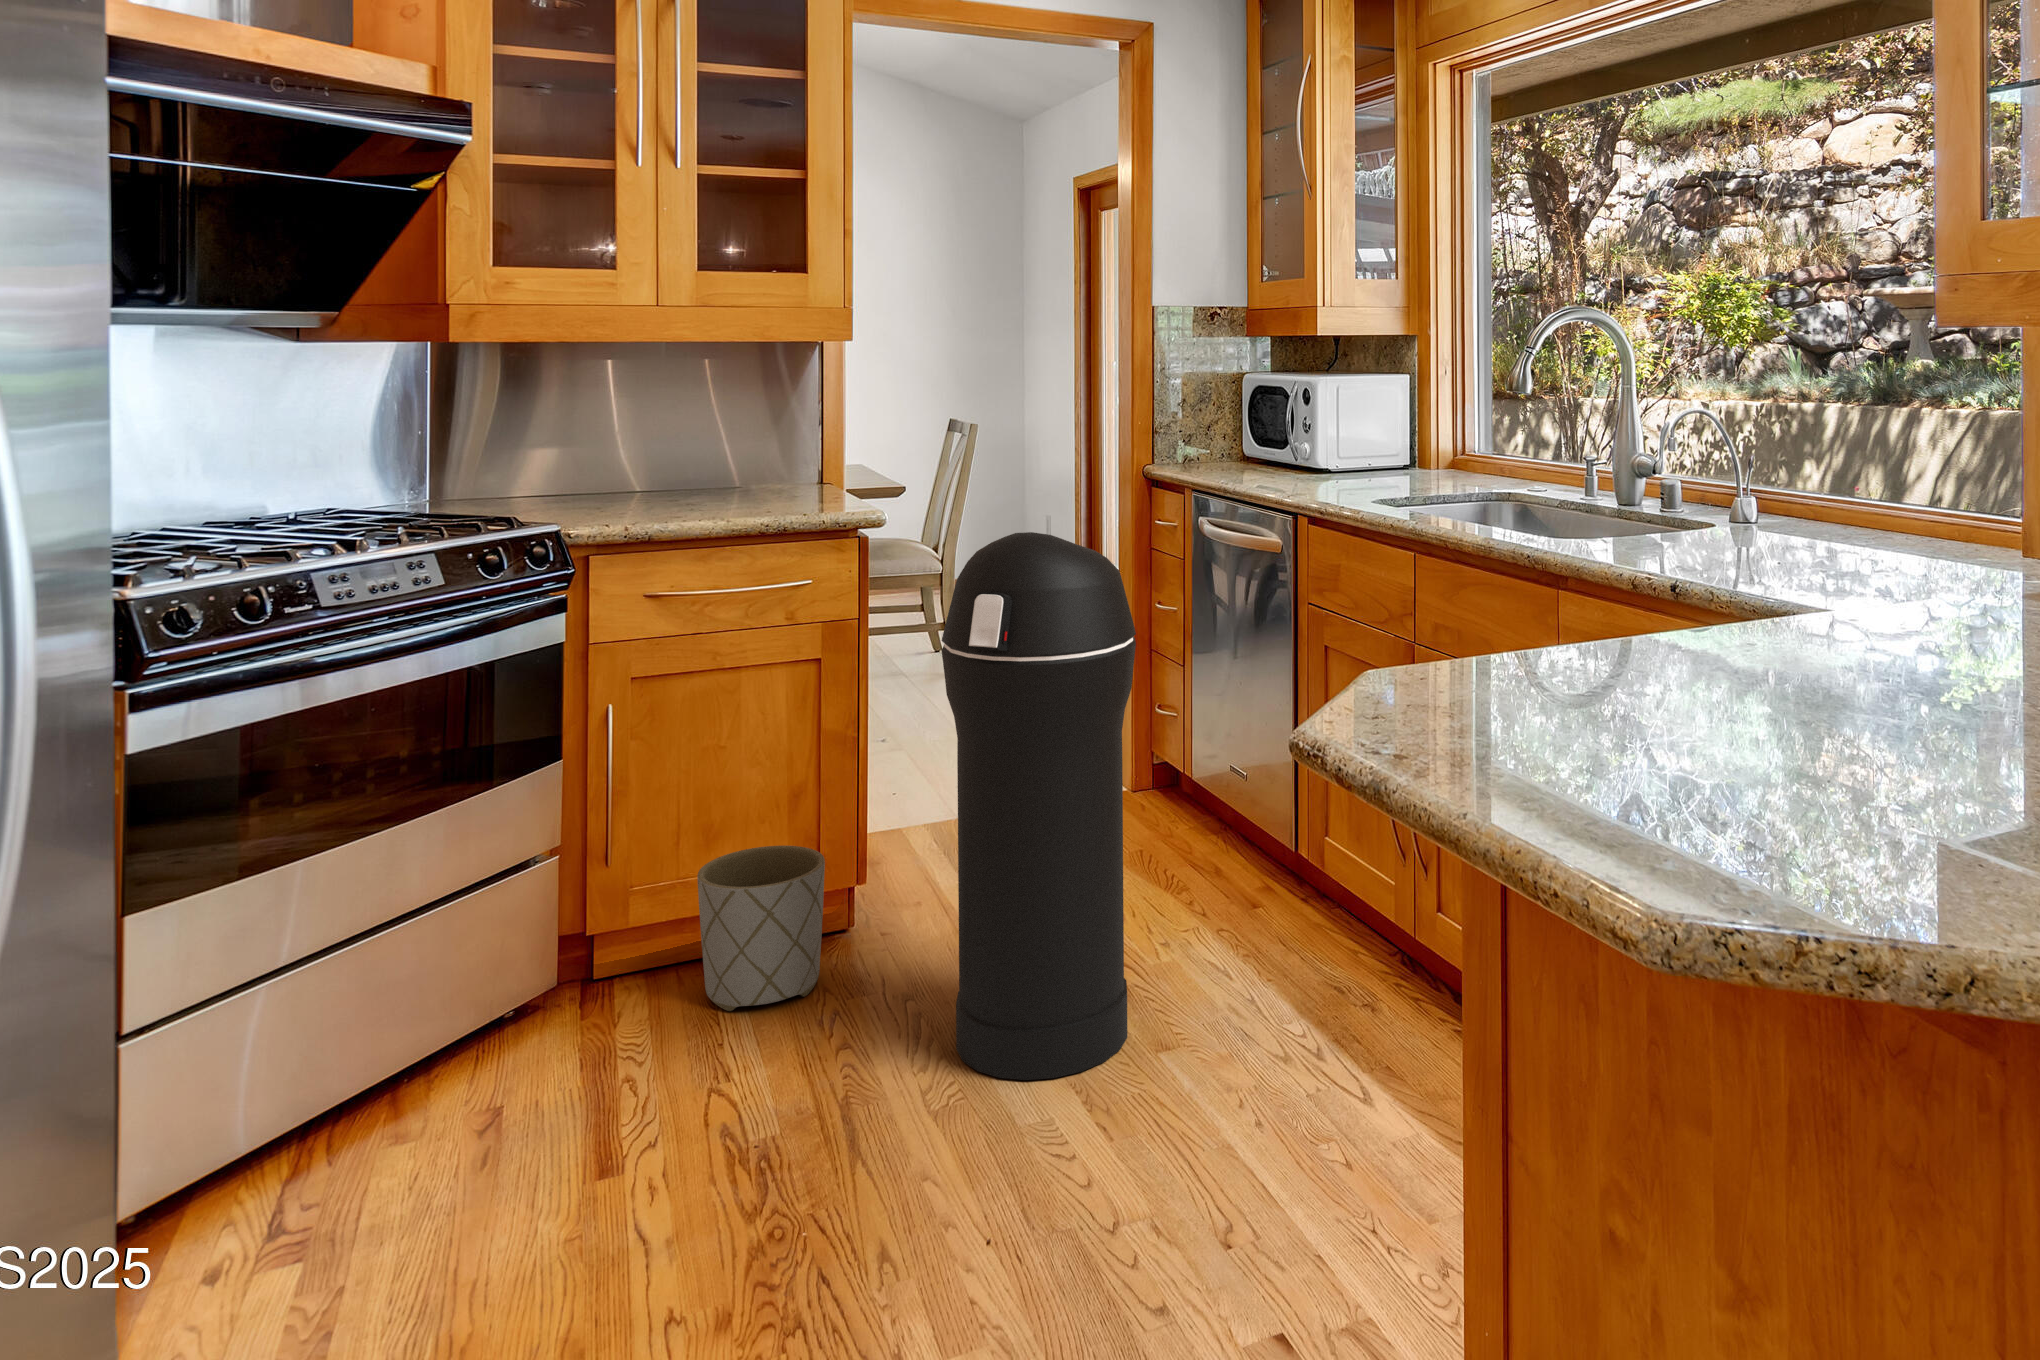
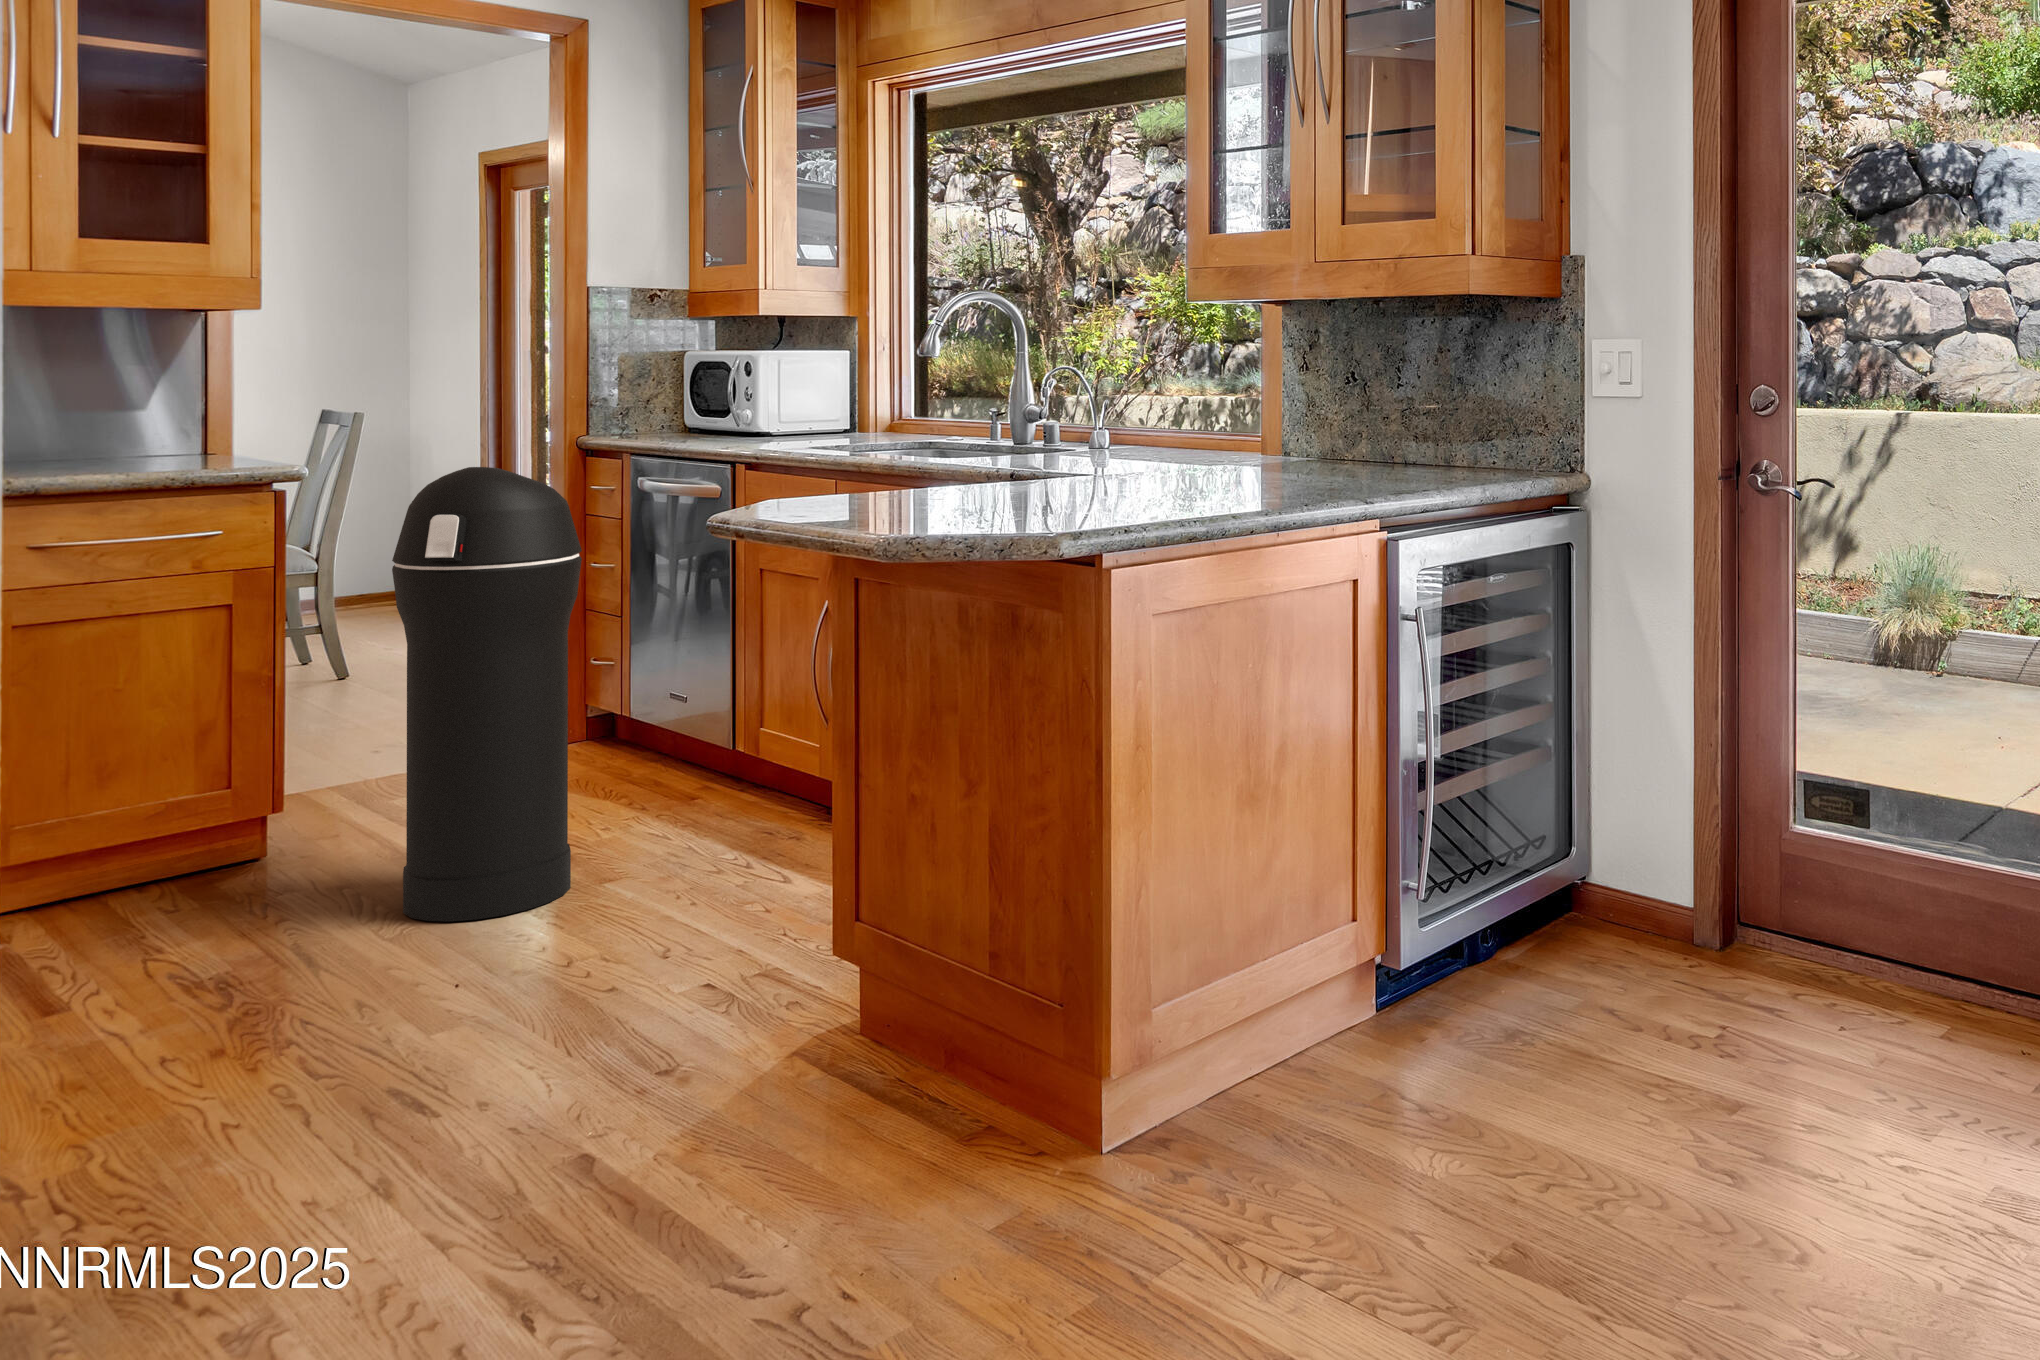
planter: present [697,846,825,1011] -> none [108,776,250,921]

